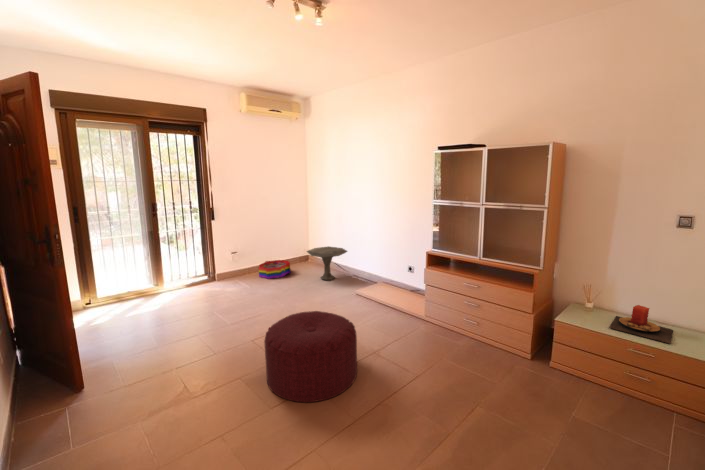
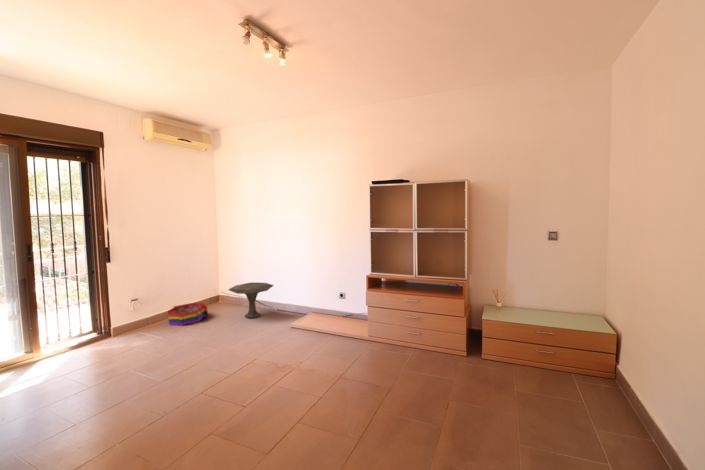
candle: present [609,305,673,344] -> none [517,298,559,323]
ottoman: present [264,311,357,402] -> none [238,344,338,447]

